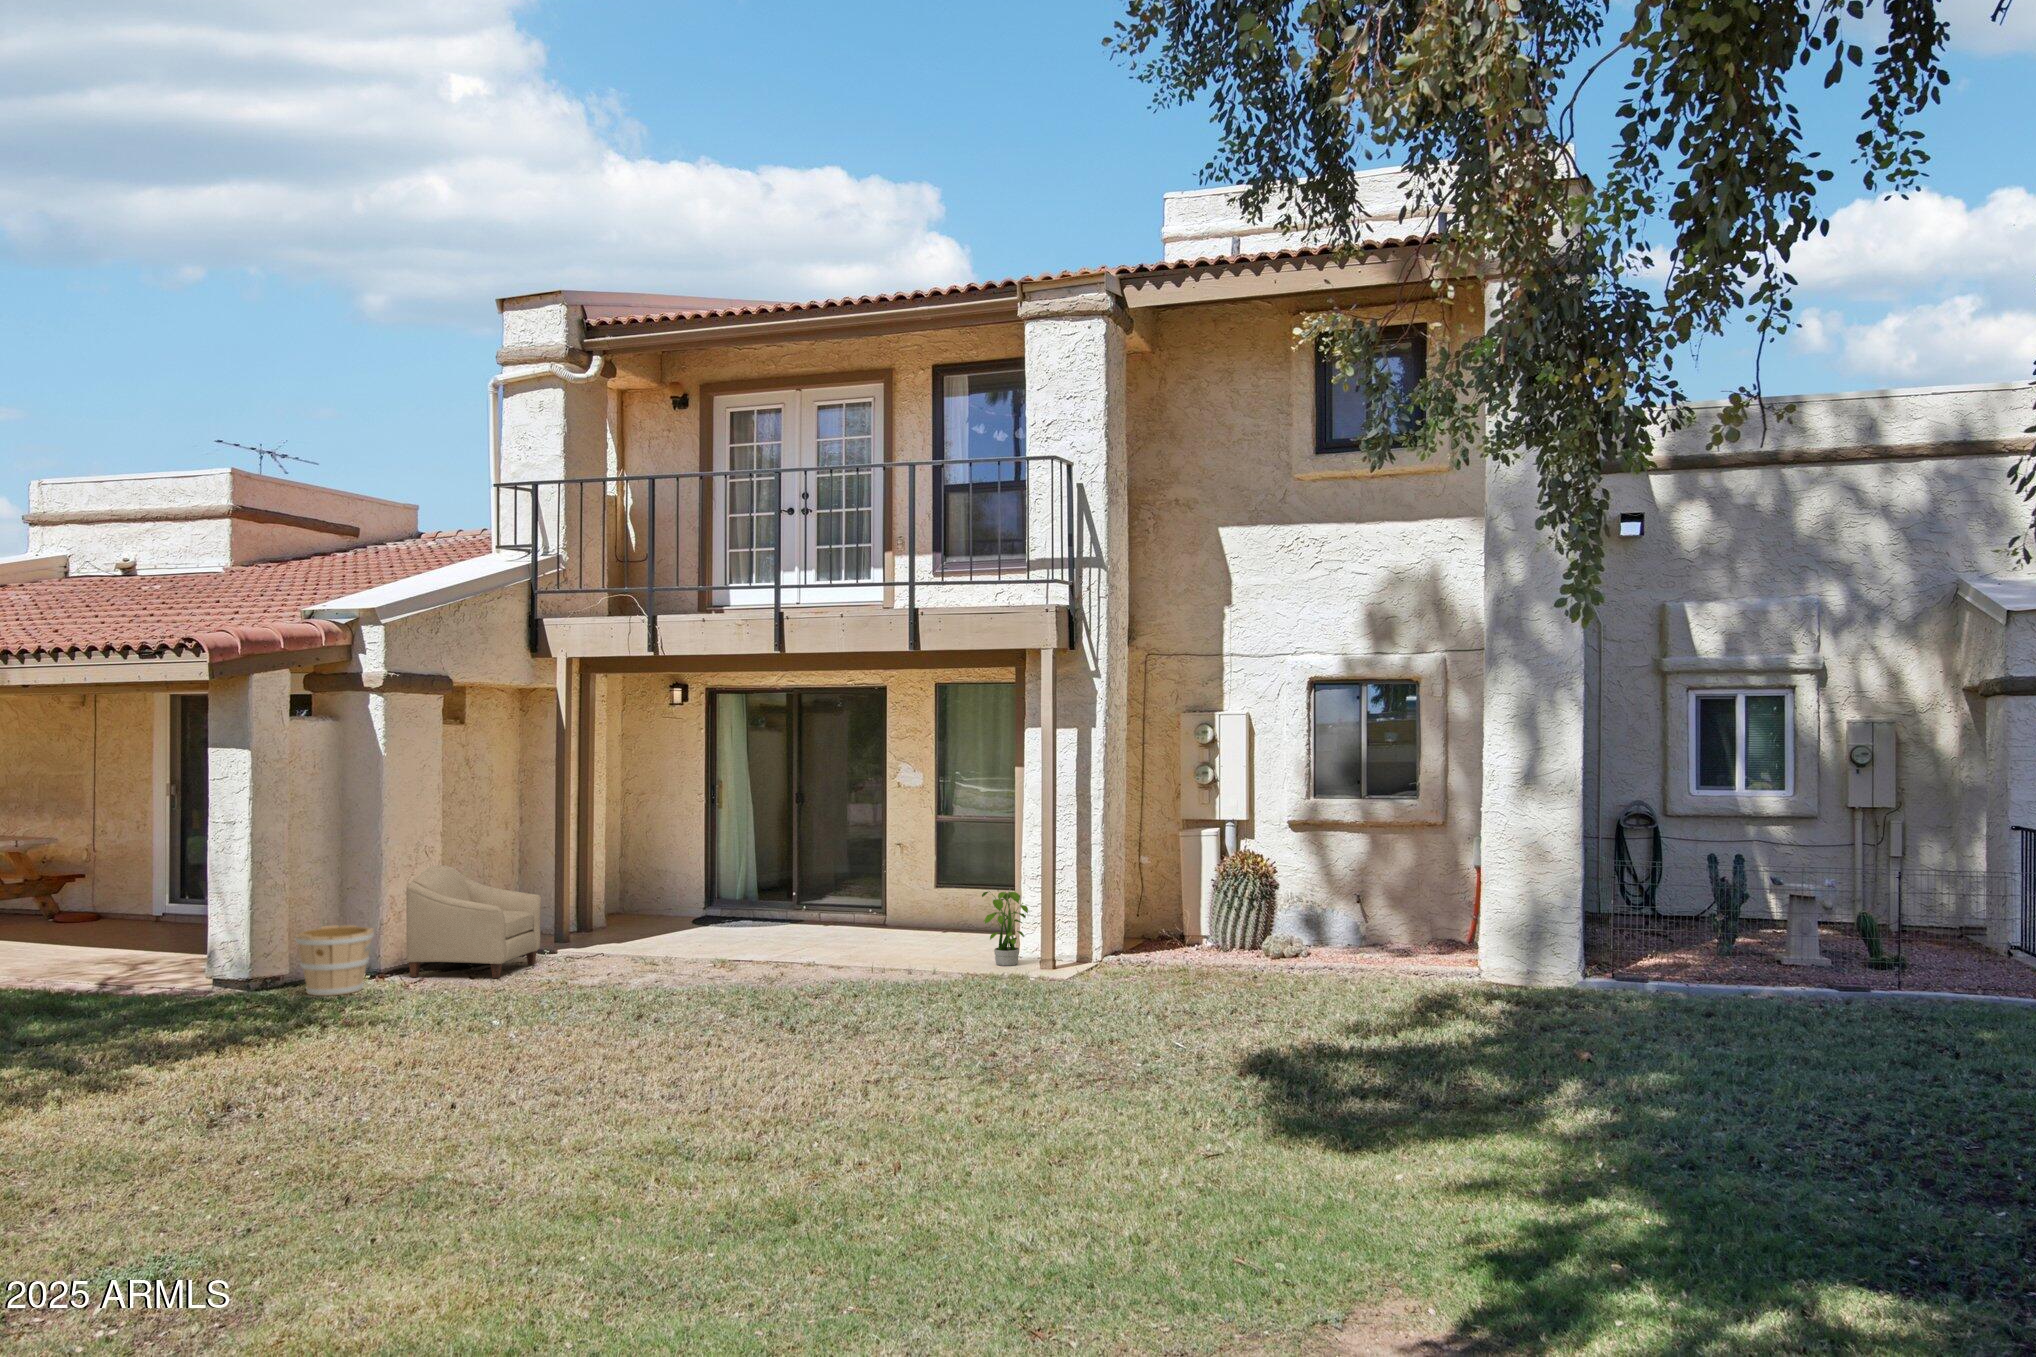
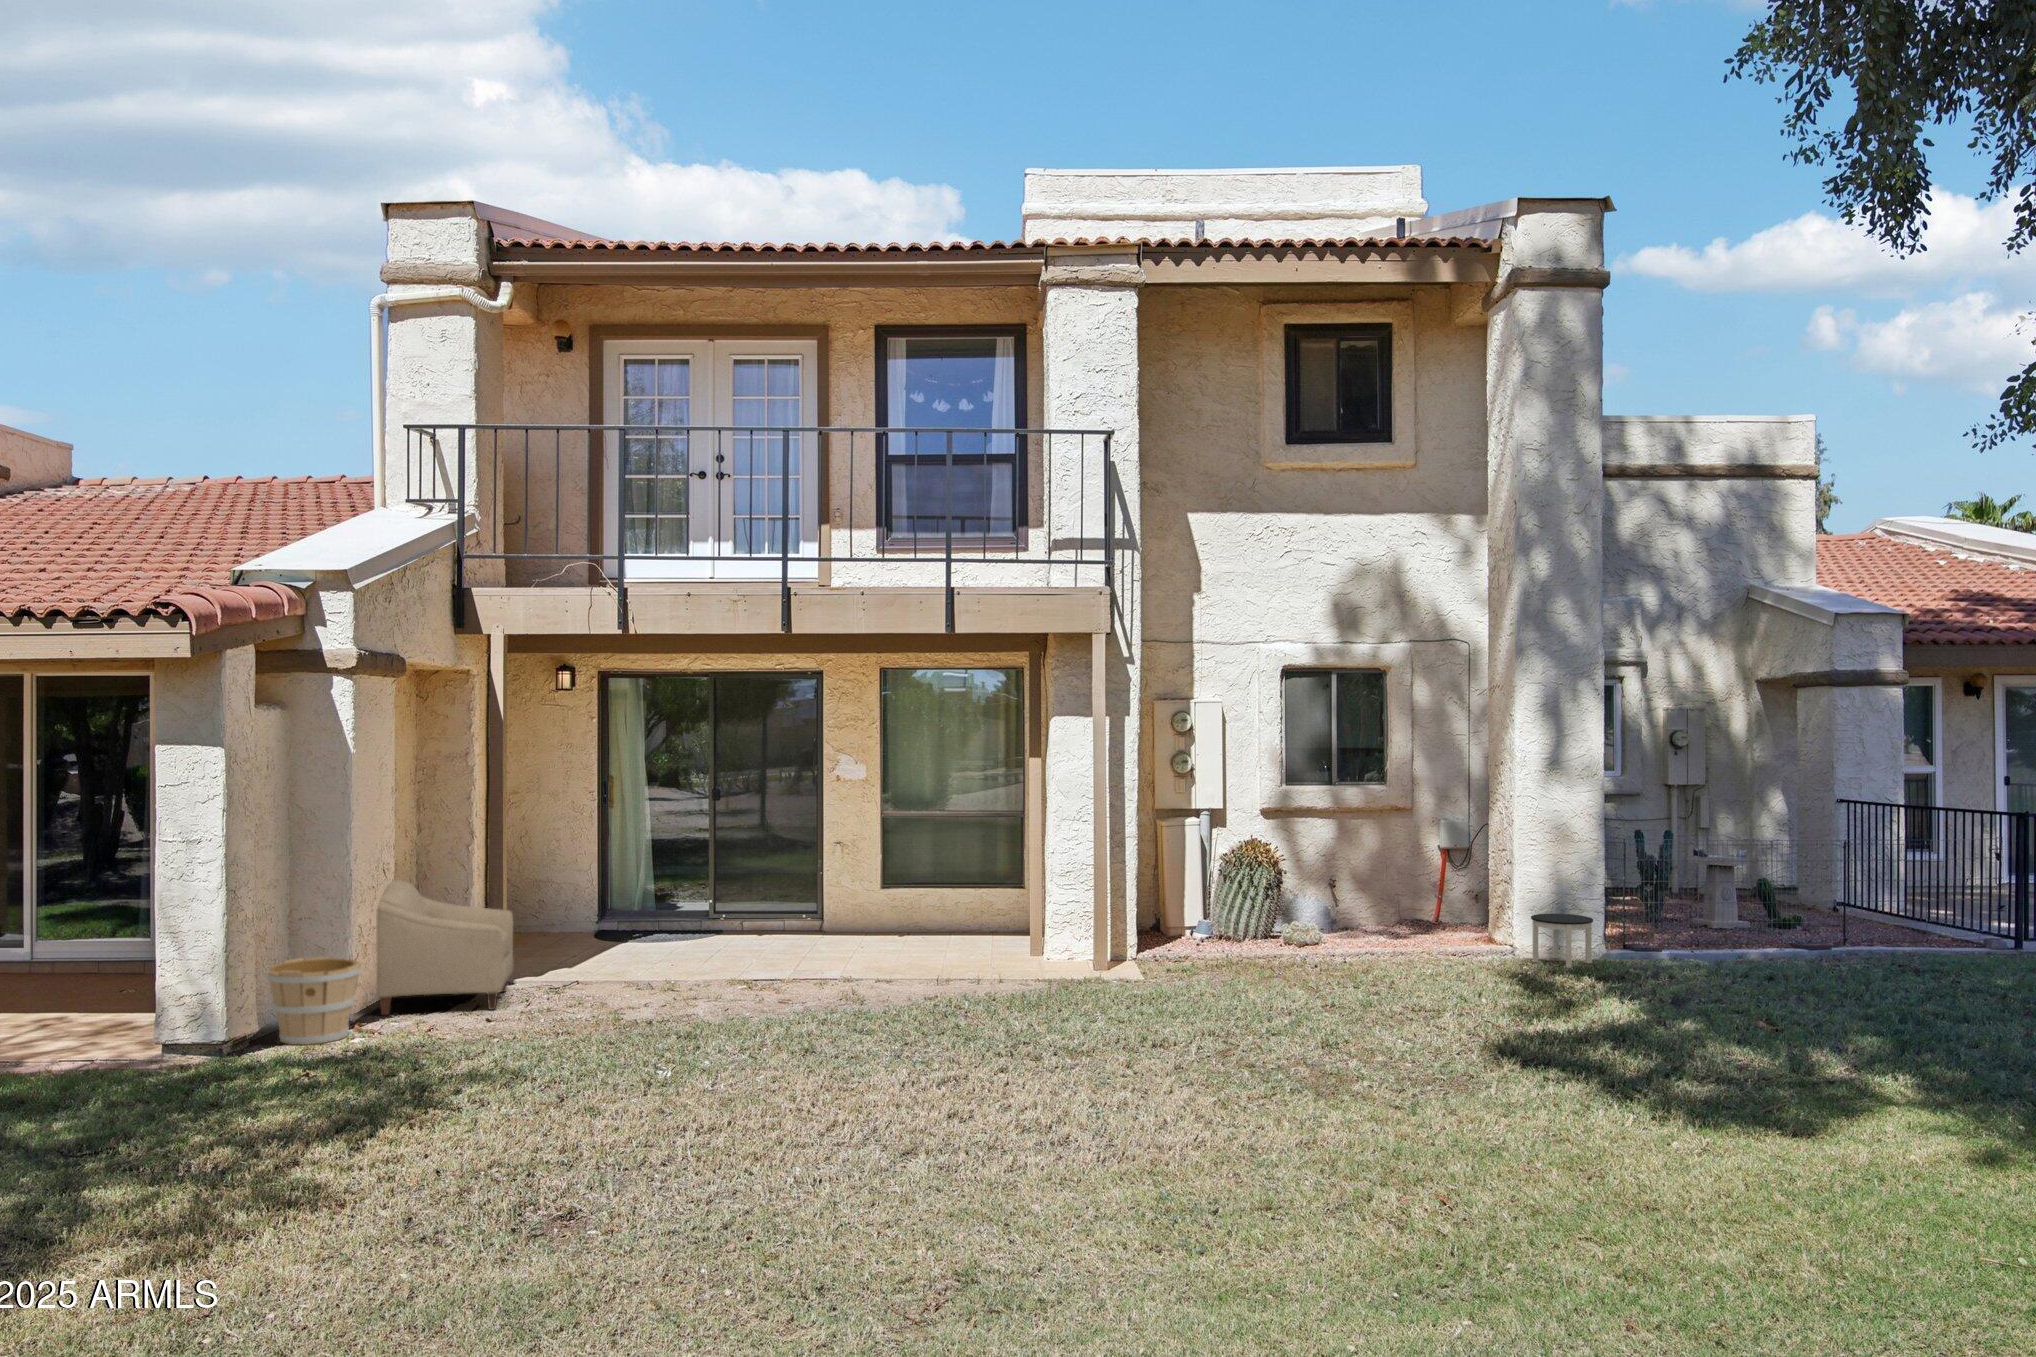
potted plant: present [982,891,1028,966] -> none [1000,881,1055,961]
round table: none [1506,946,1573,1005] -> present [1531,914,1593,968]

